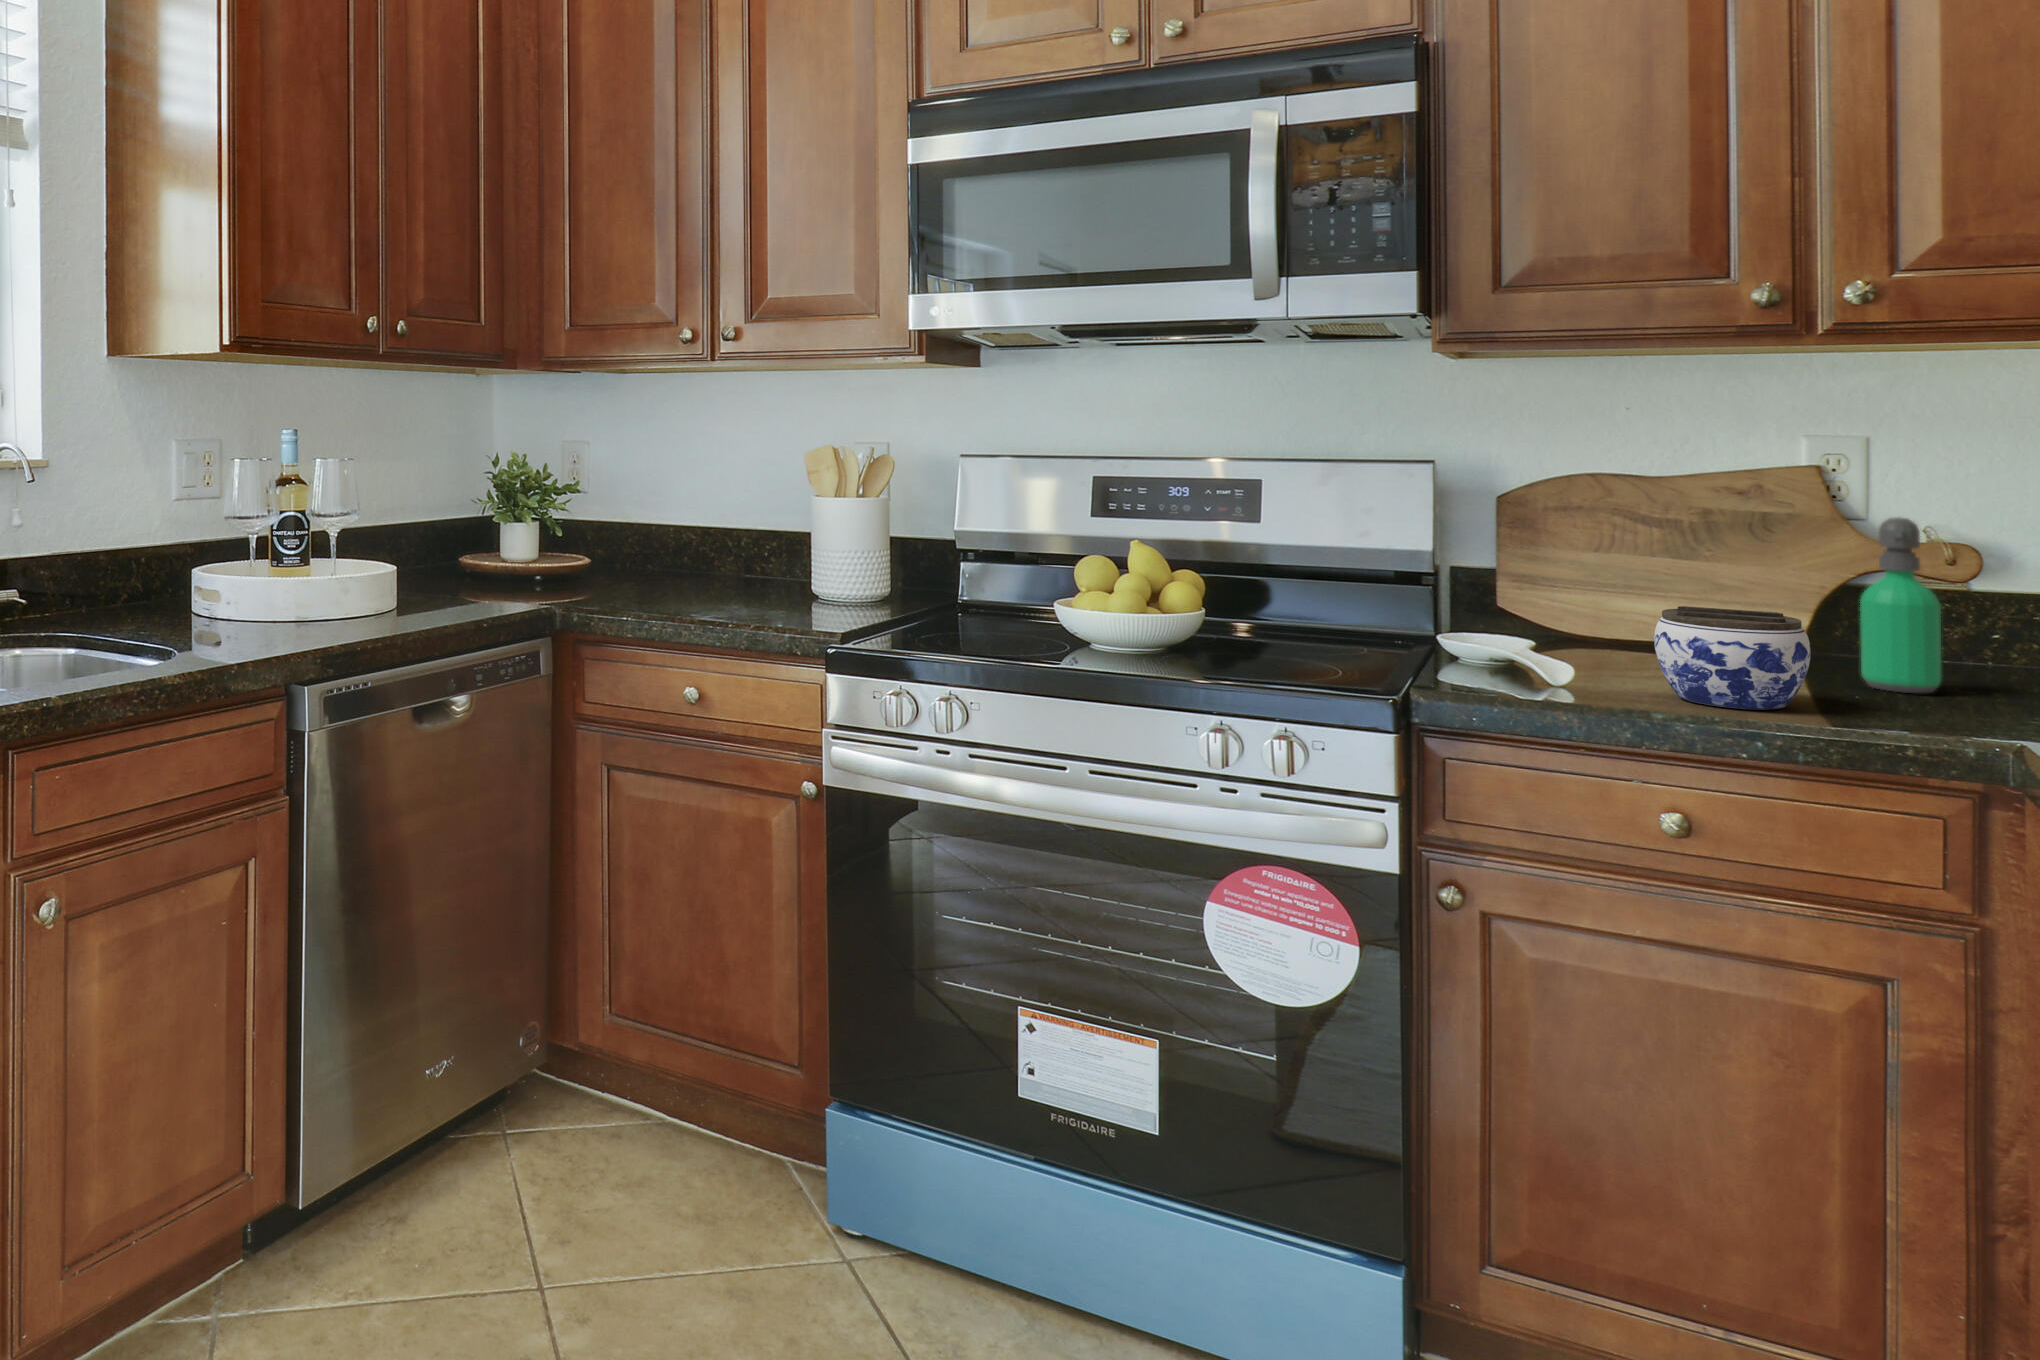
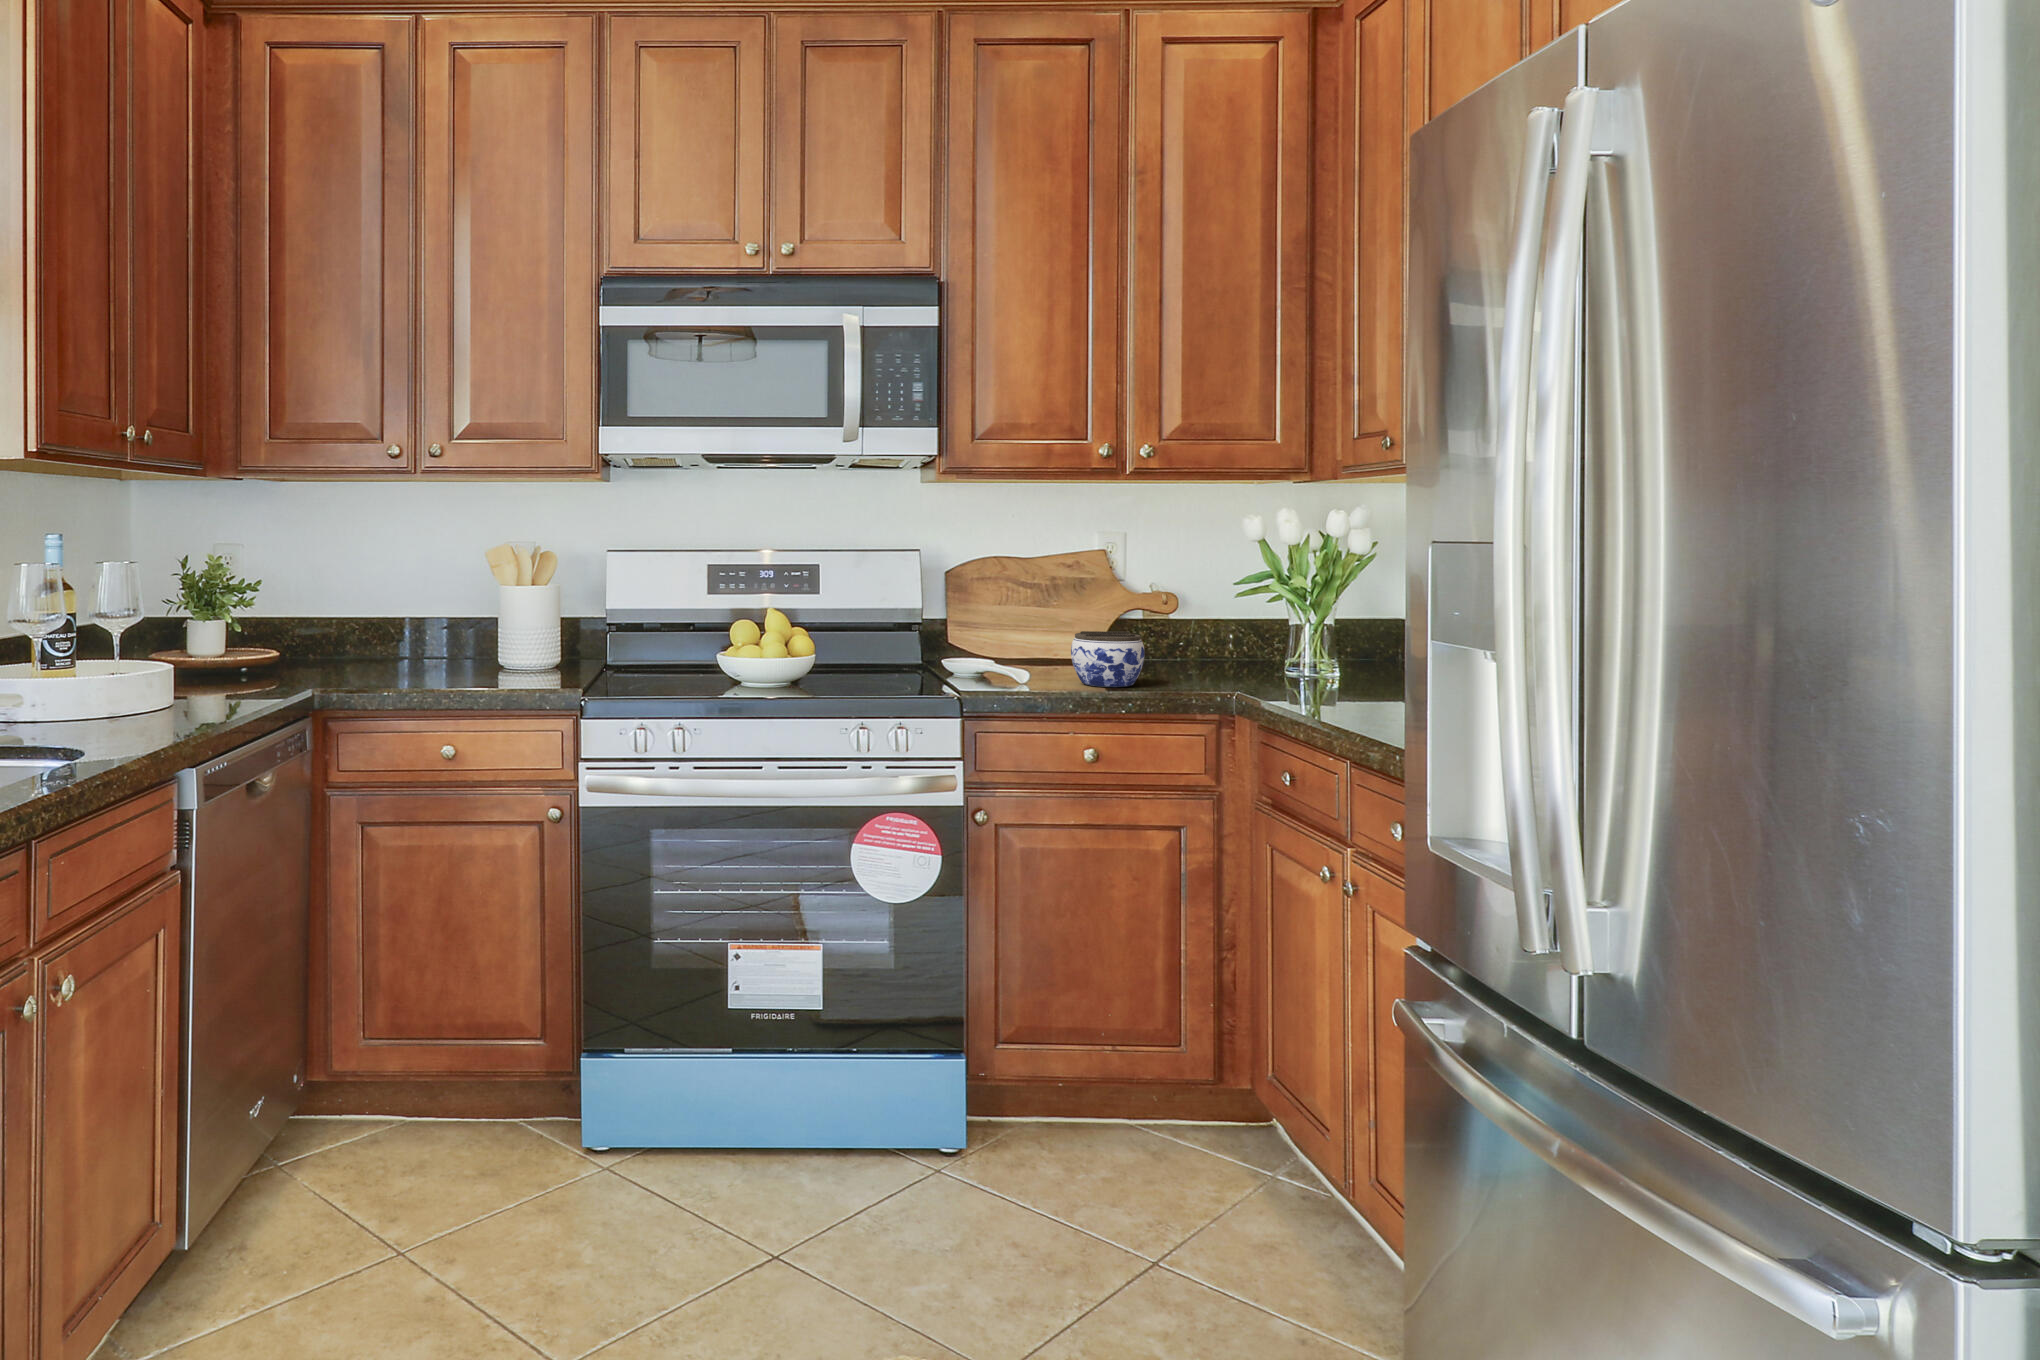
soap dispenser: present [1860,518,1942,693] -> none [1143,576,1177,673]

